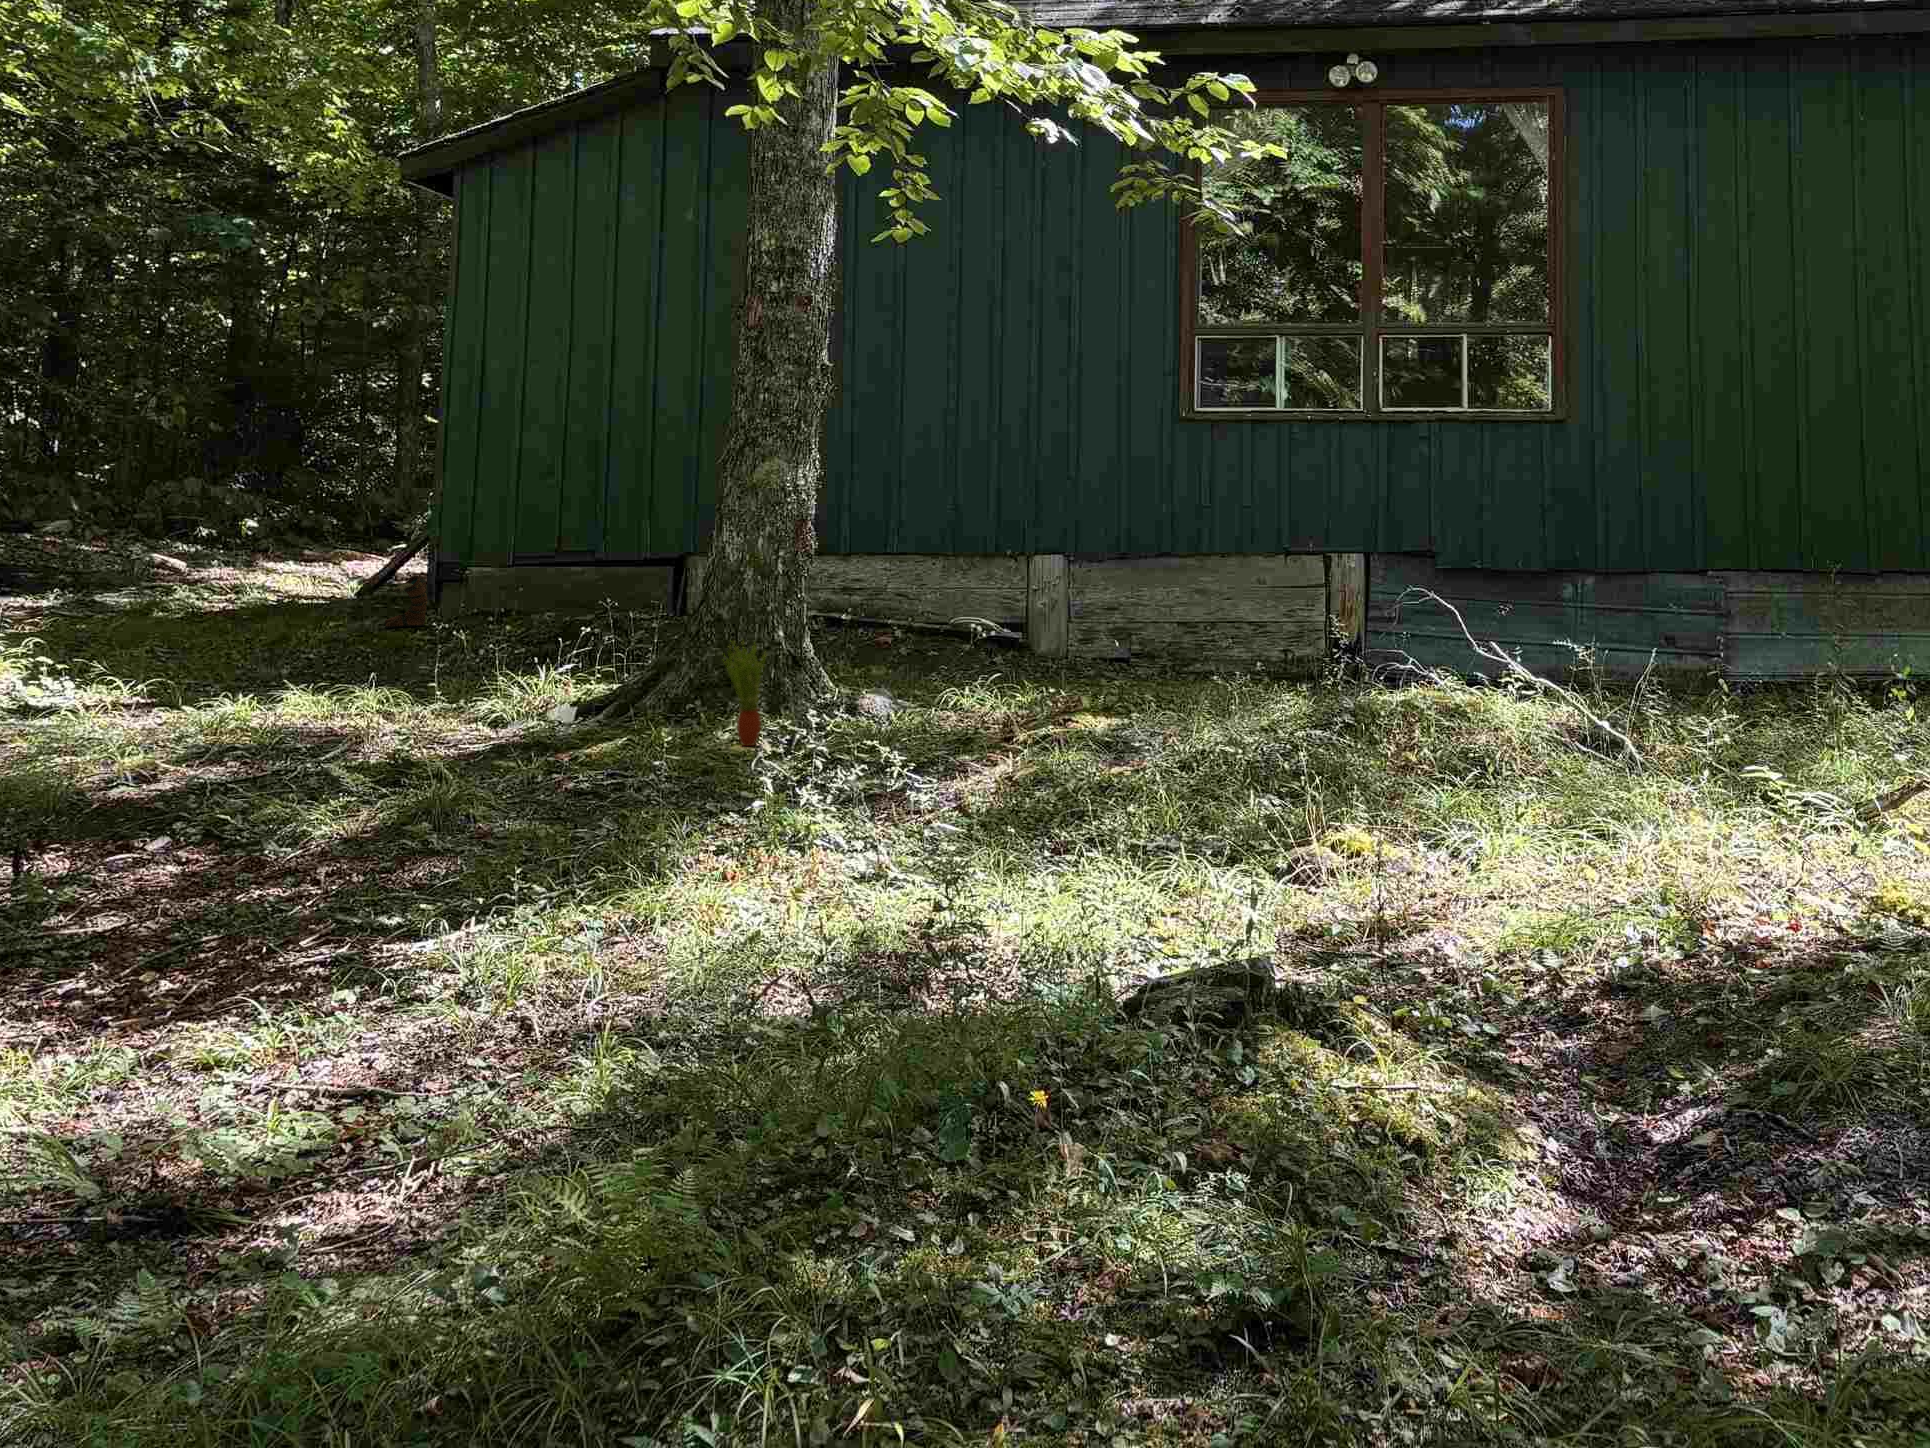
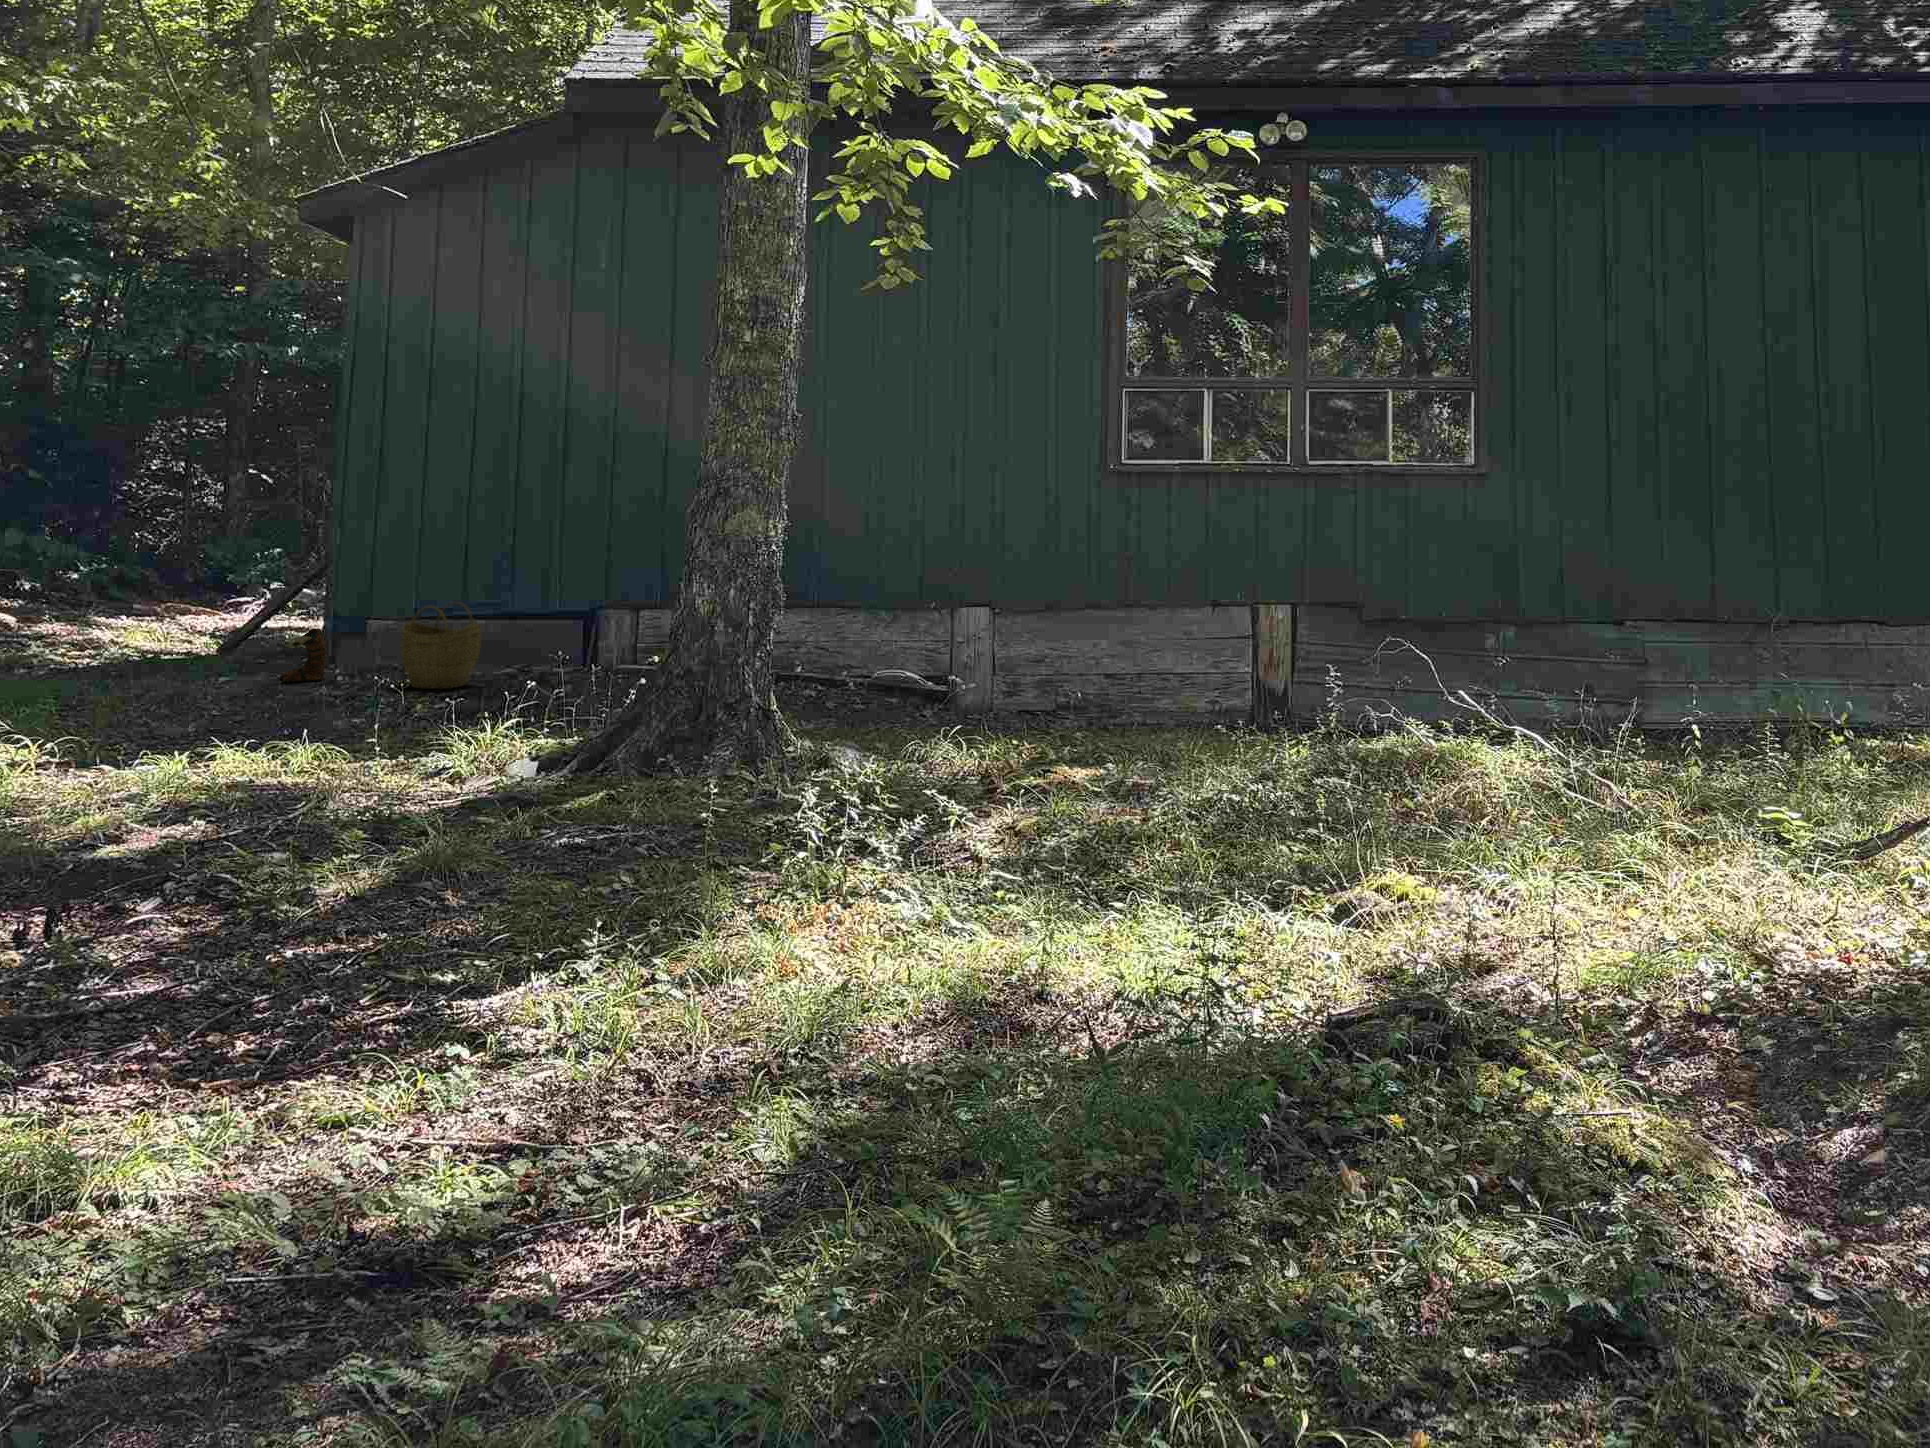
woven basket: none [492,551,570,635] -> present [401,602,481,689]
potted plant: present [723,642,766,746] -> none [697,690,745,797]

